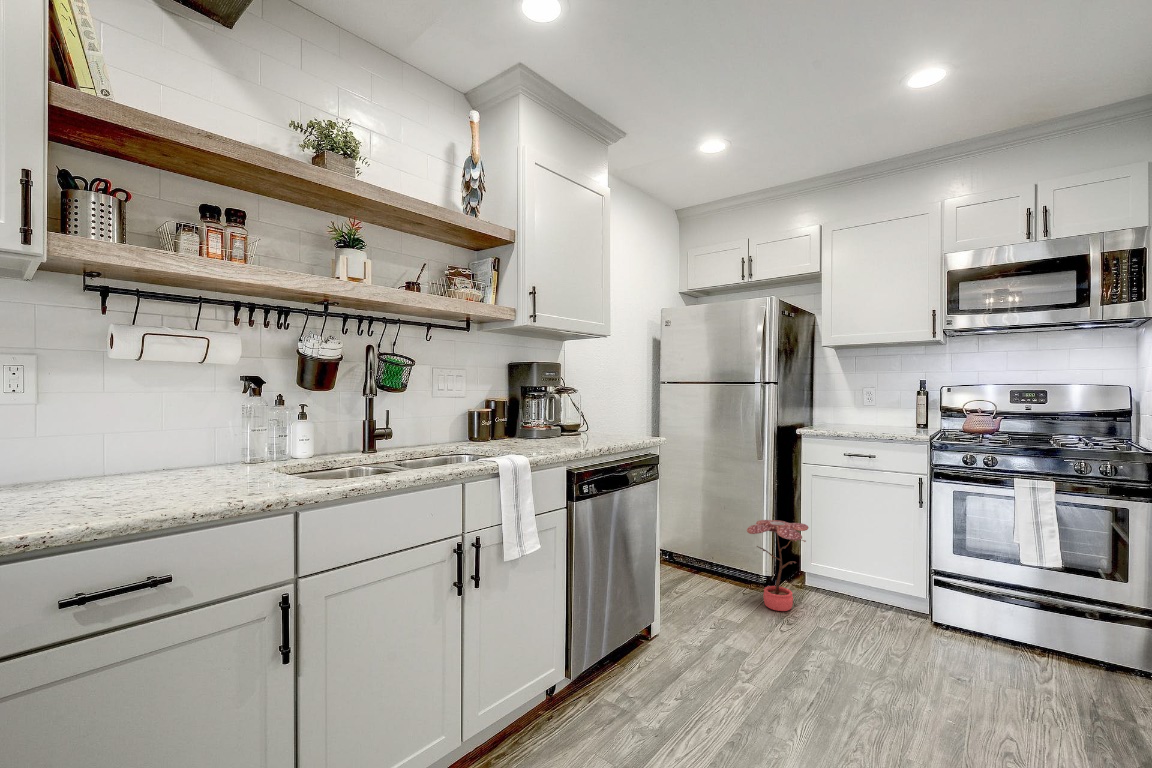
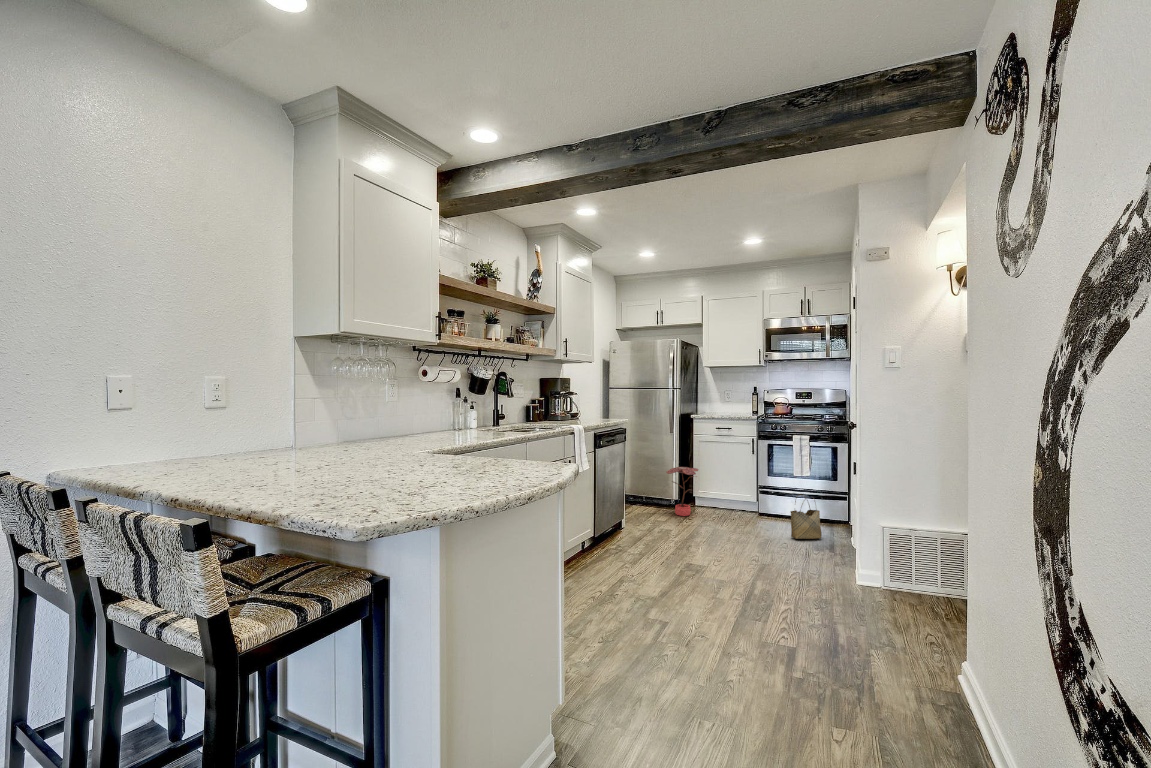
woven basket: none [1023,617,1110,733] -> present [791,494,822,539]

